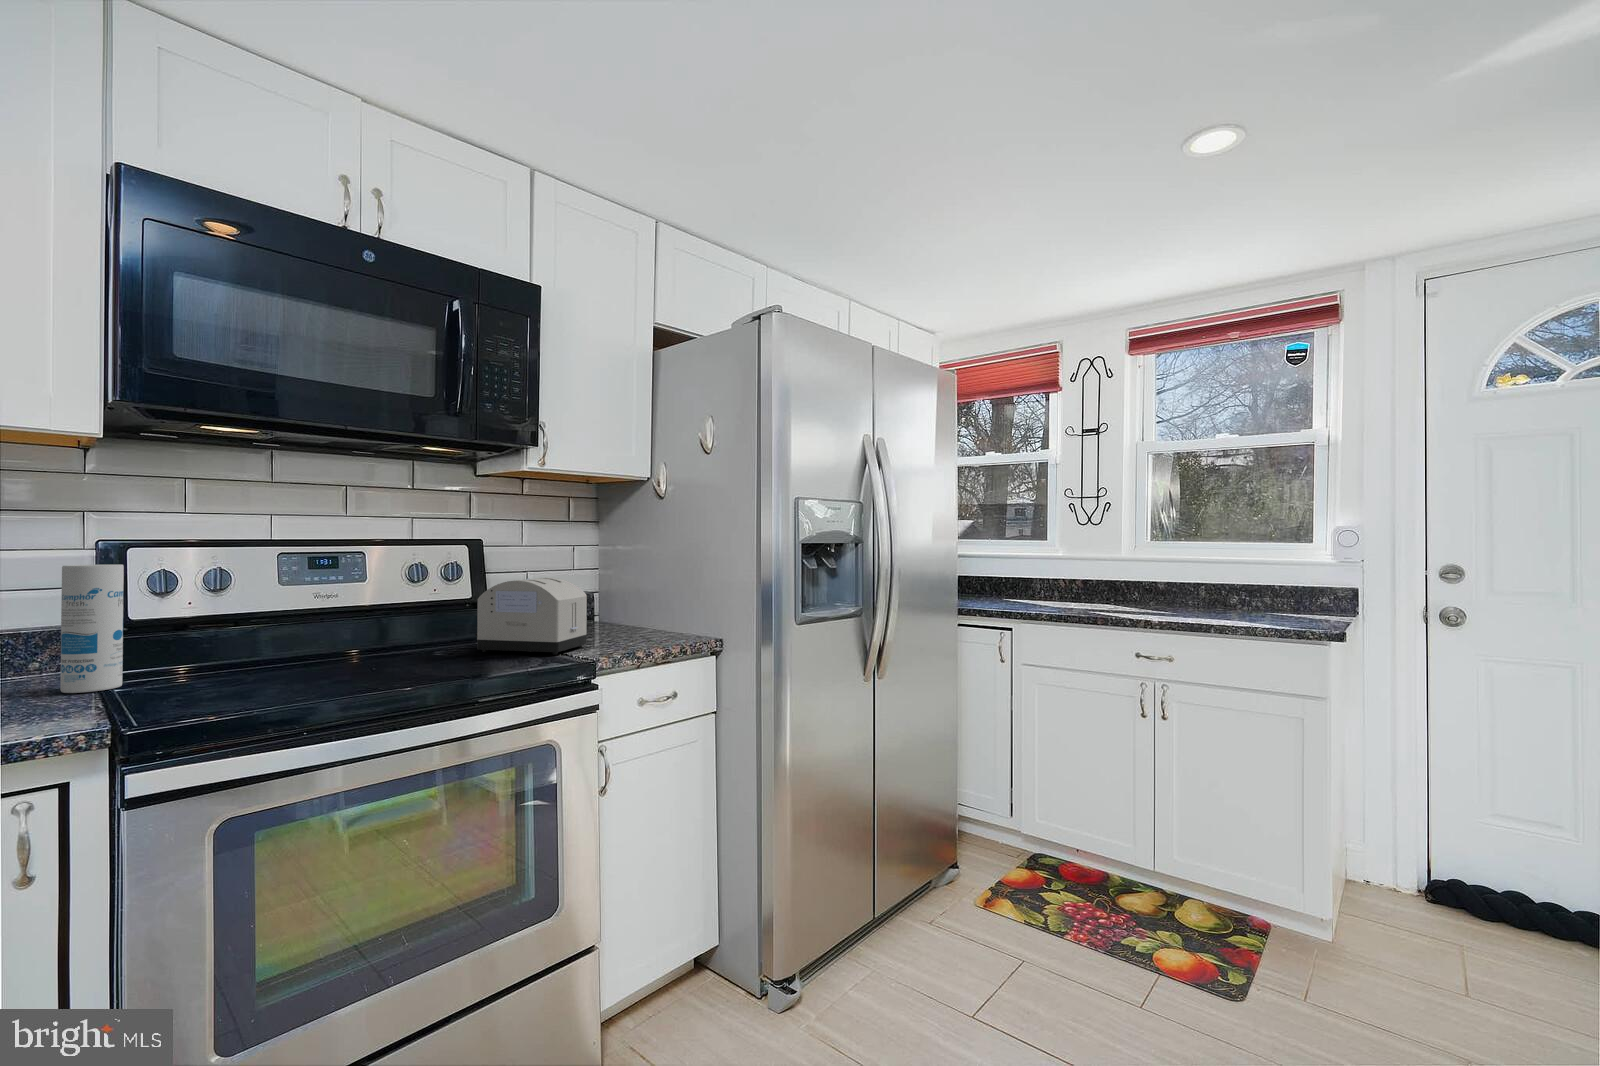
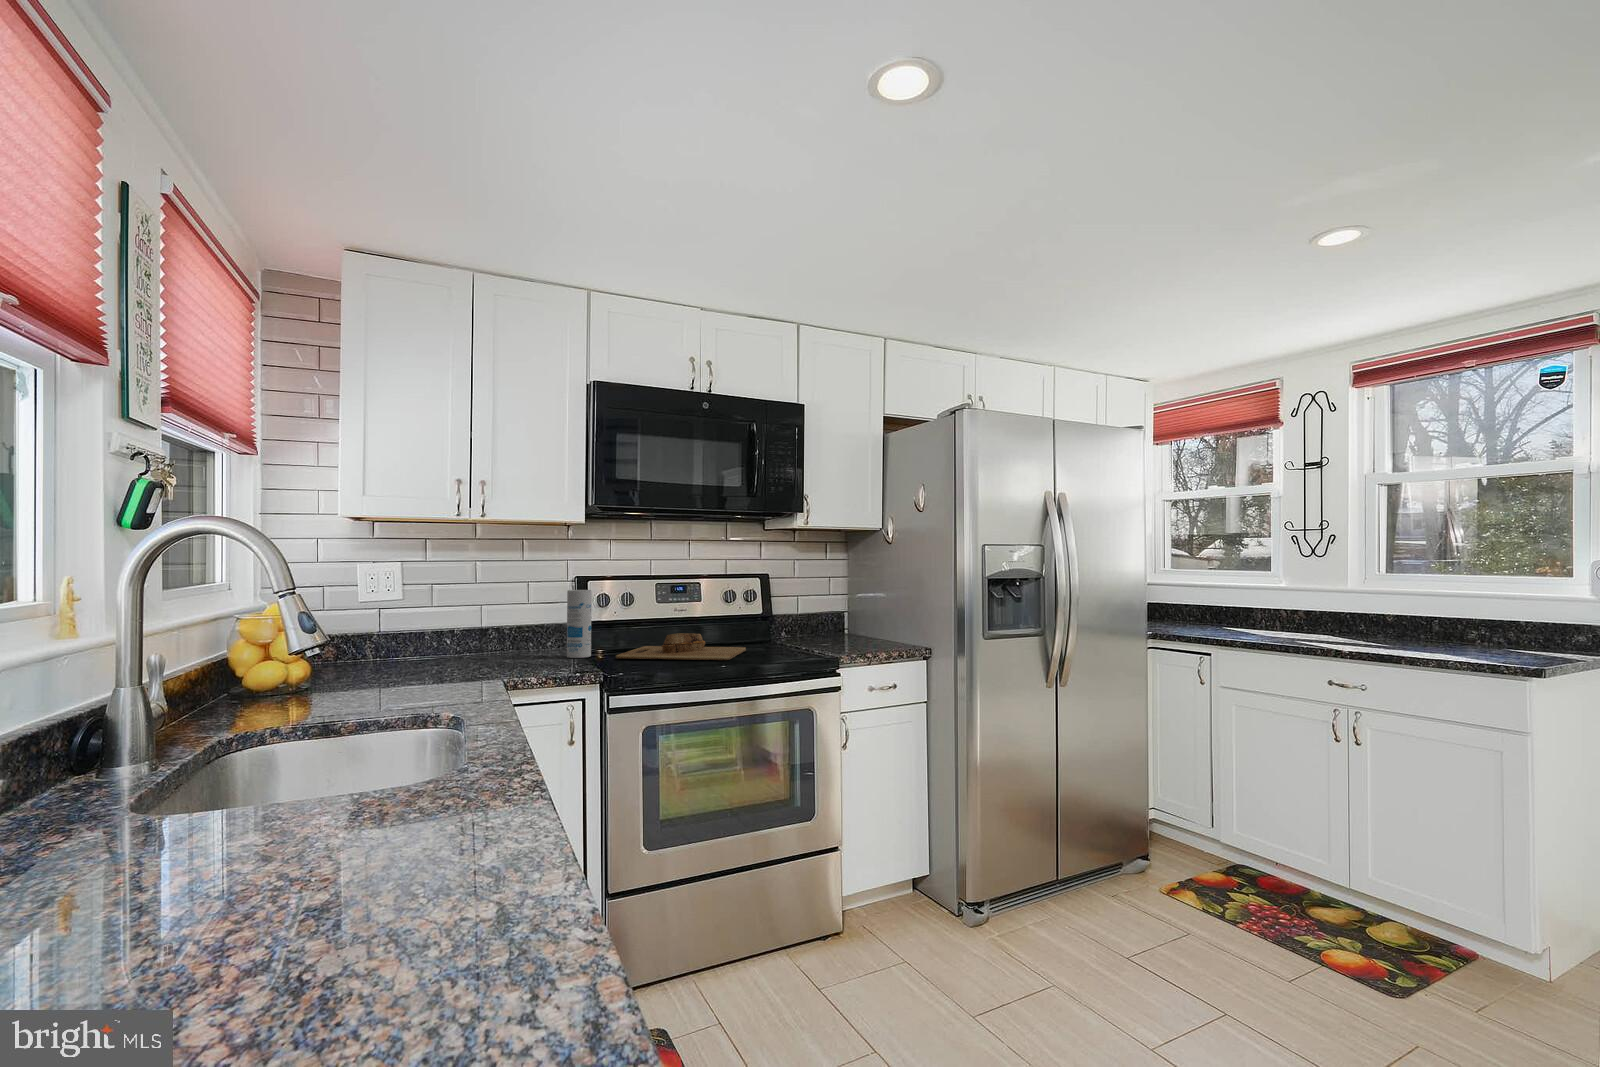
toaster: present [475,578,587,655] -> none [765,601,835,652]
cutting board: none [172,635,443,689] -> present [616,633,746,660]

